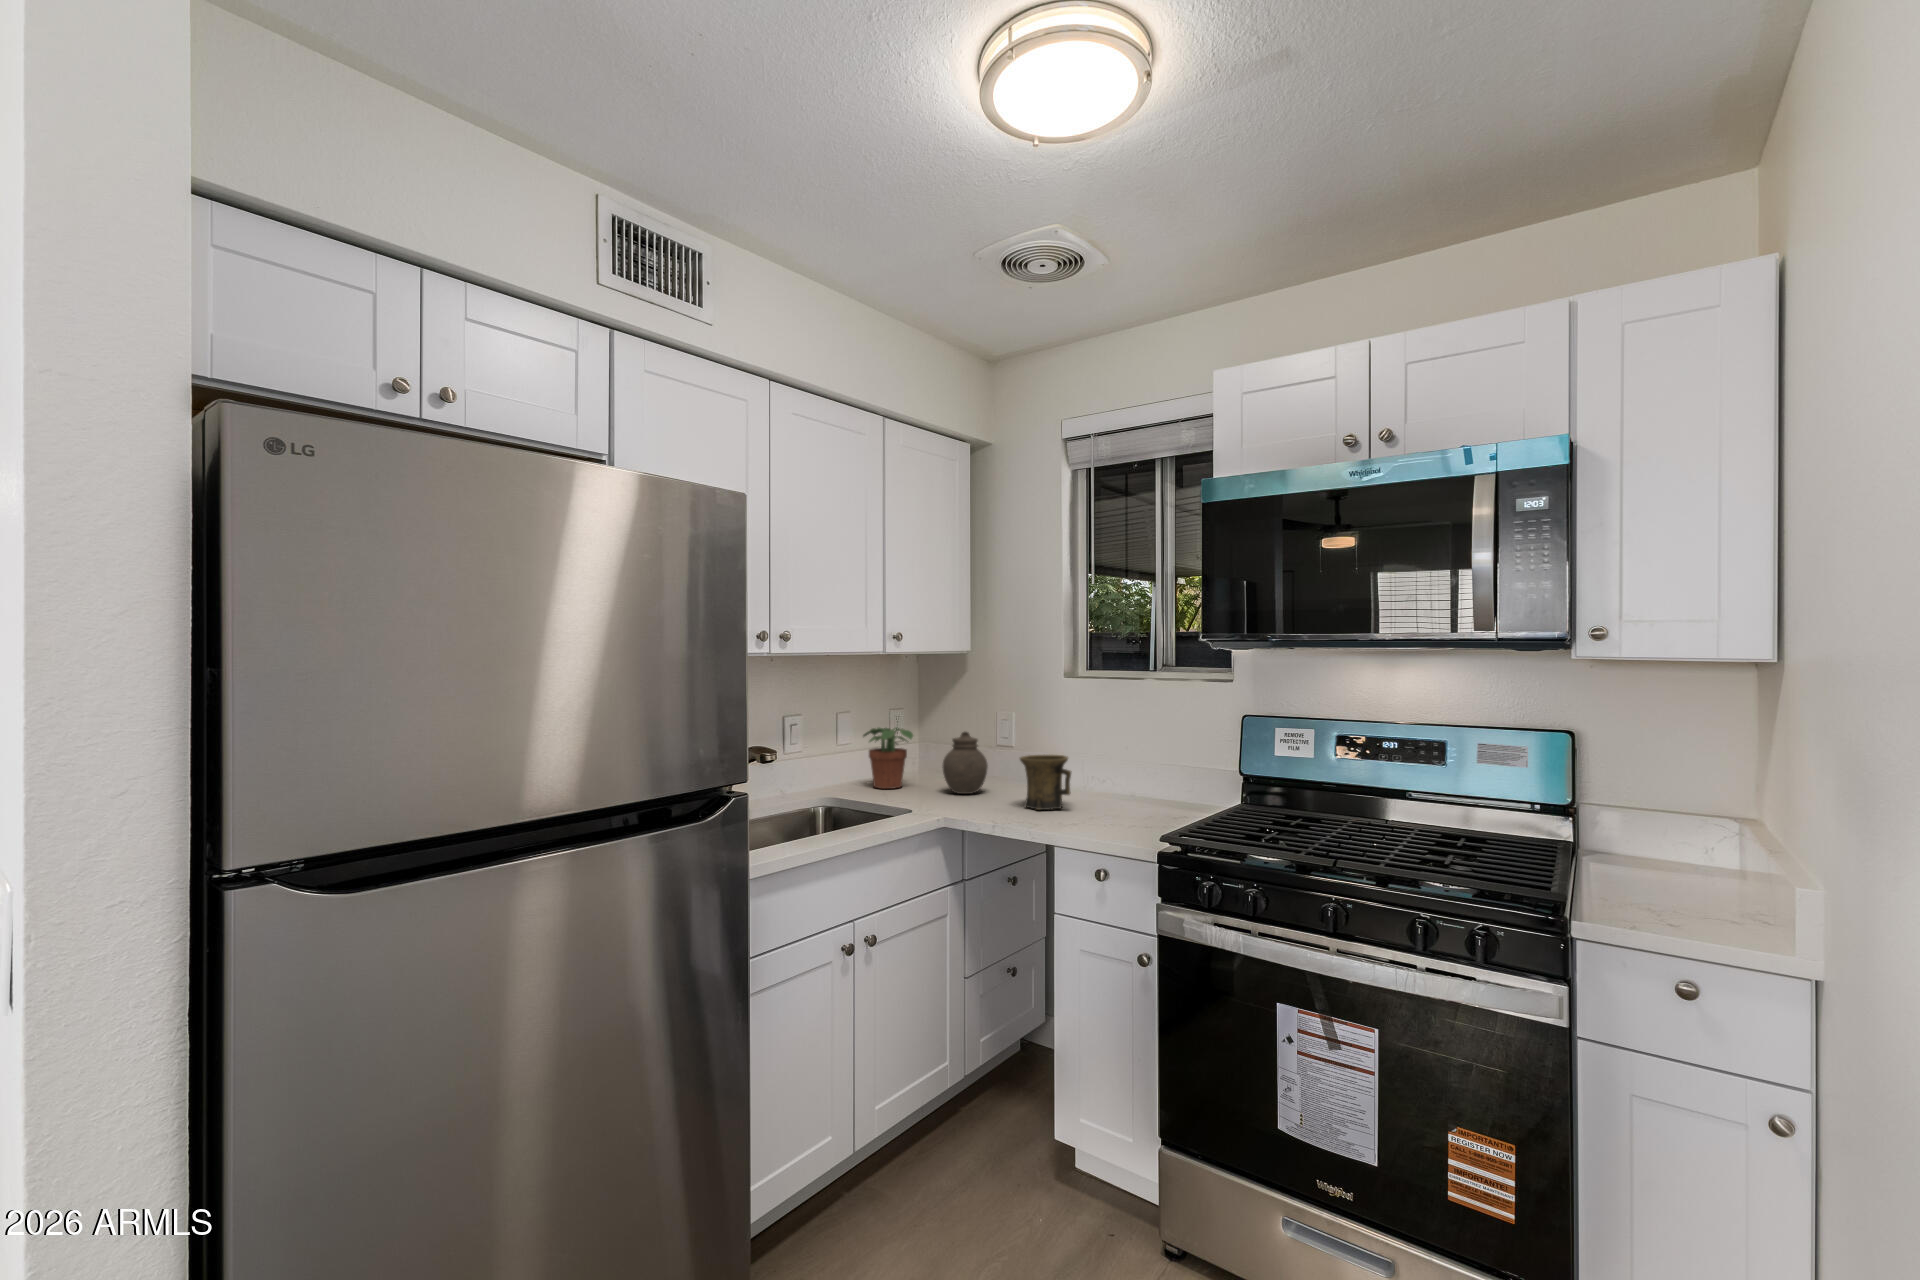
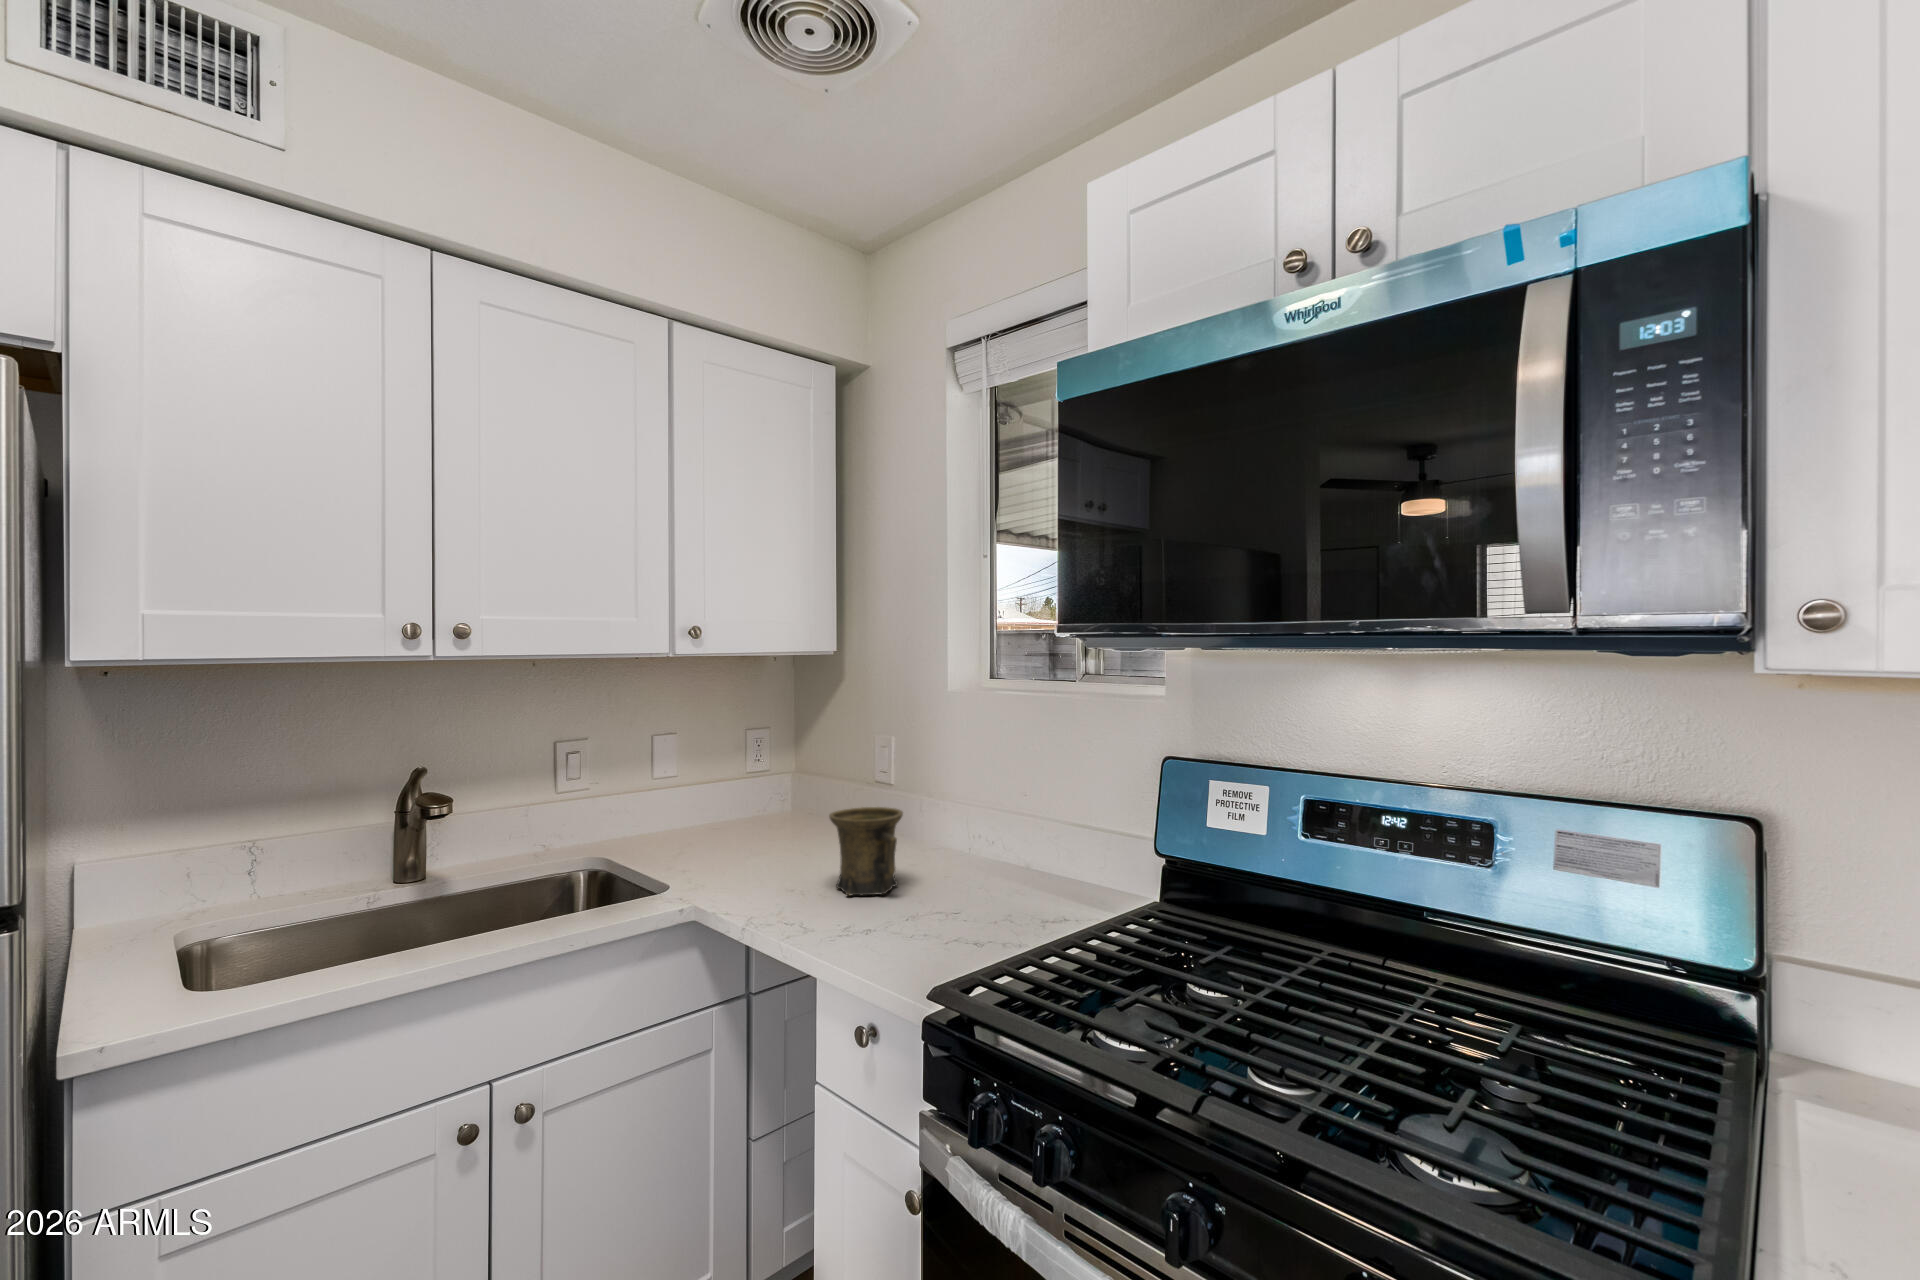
potted plant: present [863,728,913,789] -> none [674,757,745,843]
jar: present [942,732,988,794] -> none [762,767,826,857]

